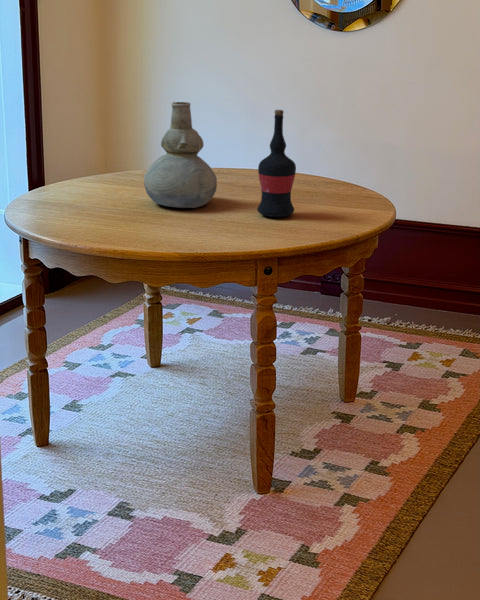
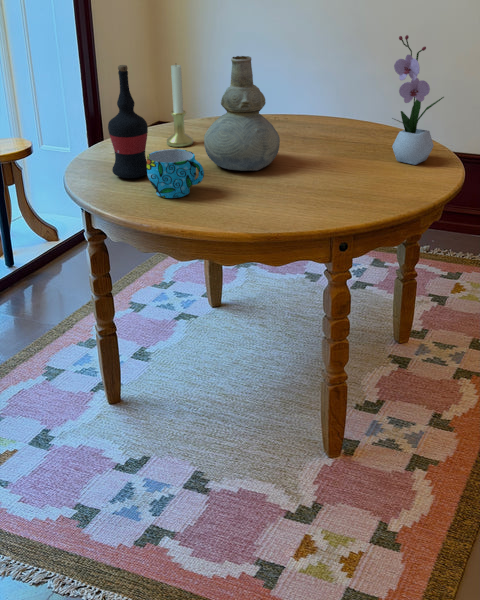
flower arrangement: none [323,88,373,208] -> present [392,35,444,165]
candle holder: none [109,109,136,190] -> present [167,65,193,147]
wine bottle: present [257,110,296,217] -> present [108,65,148,178]
cup: none [86,182,140,225] -> present [147,149,204,198]

